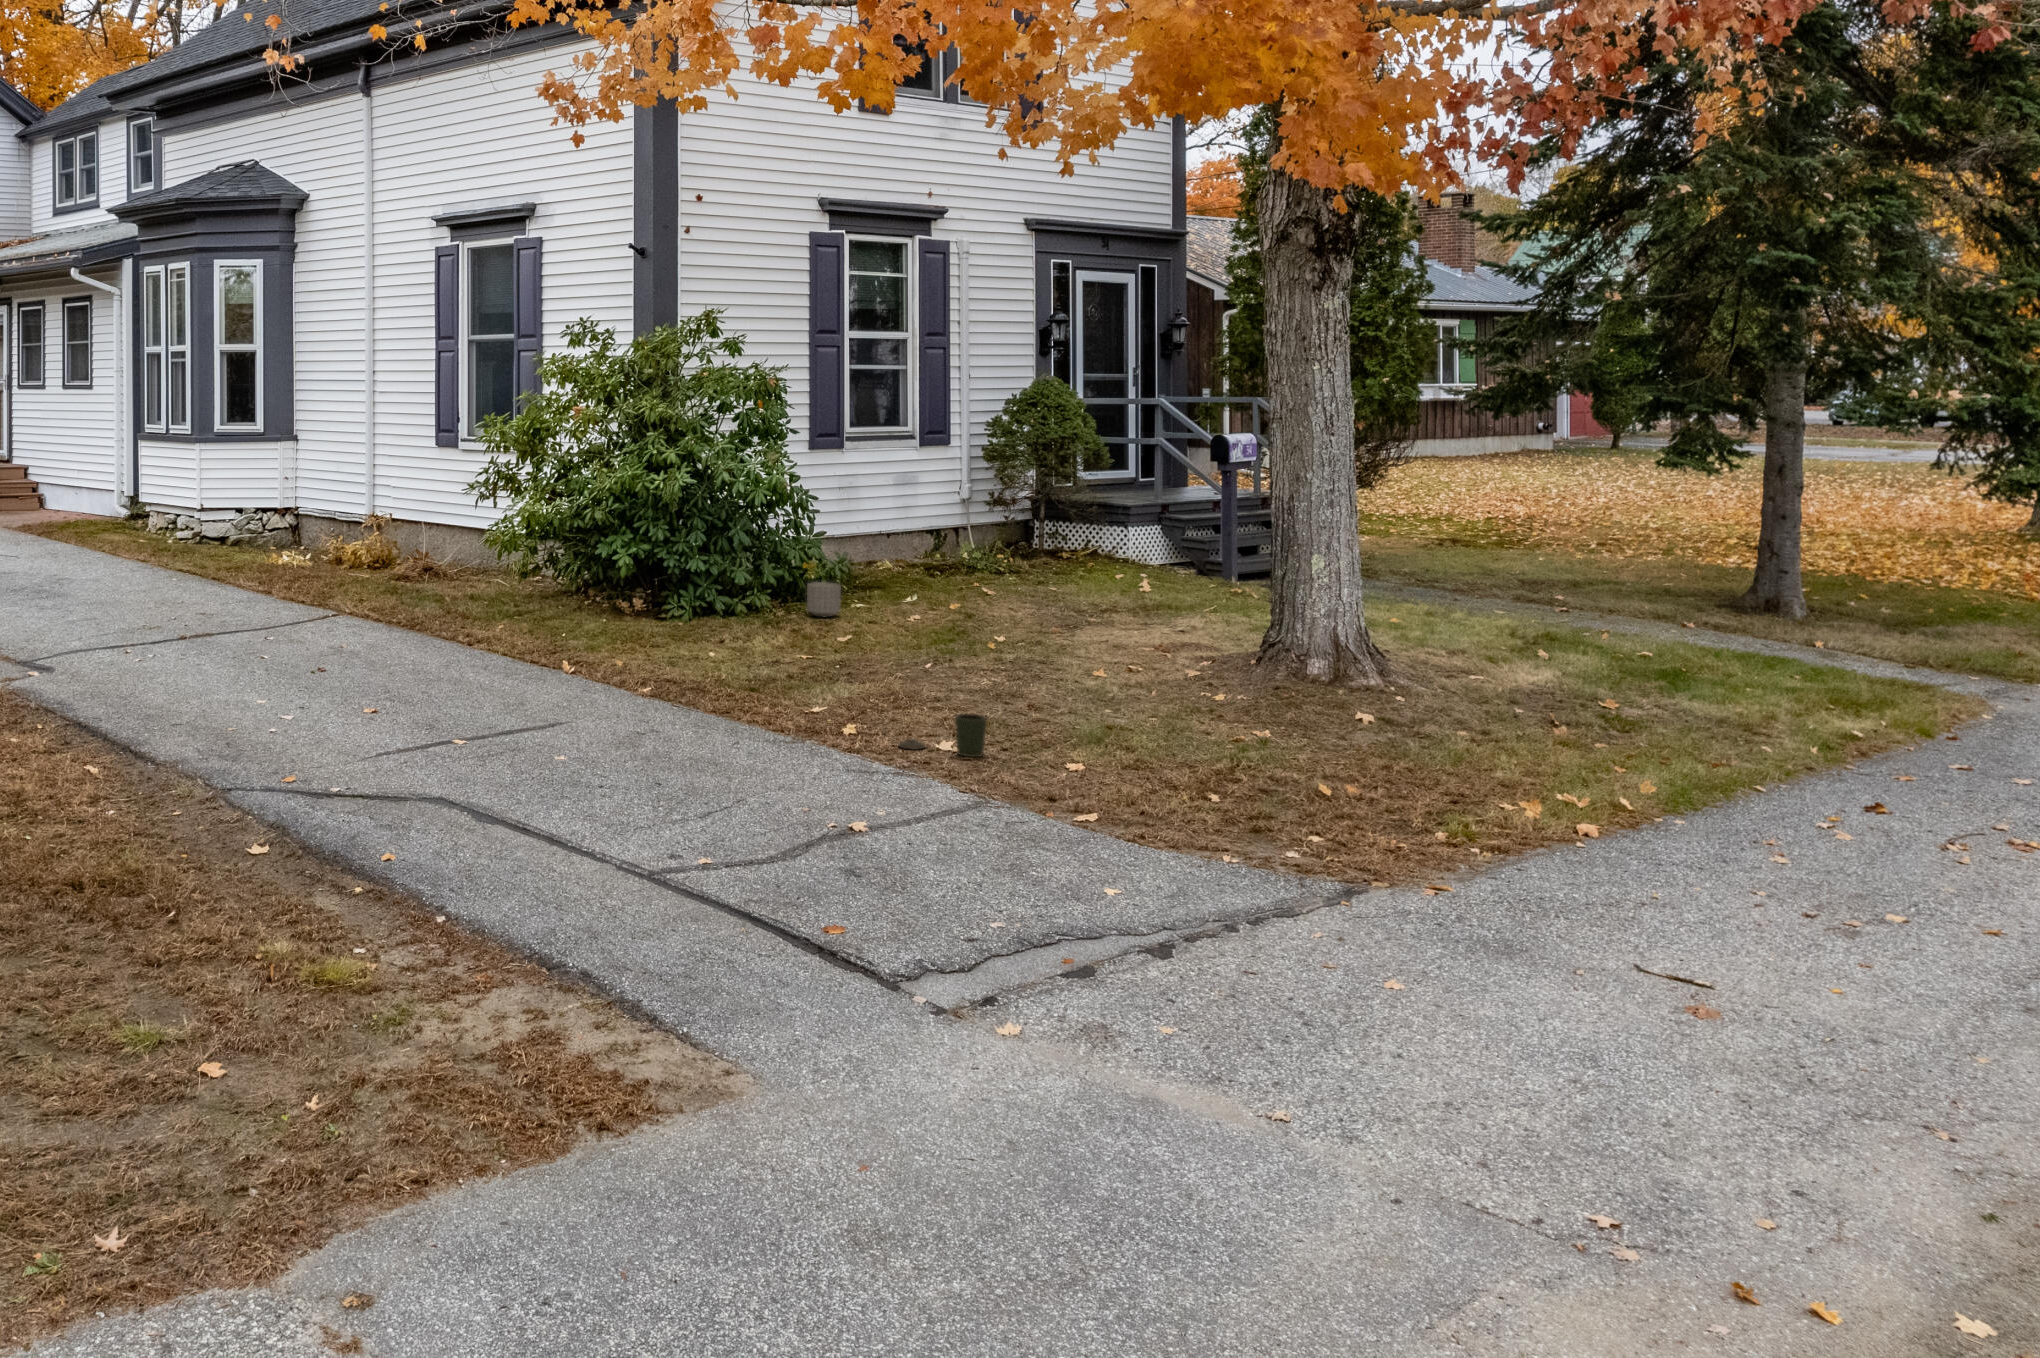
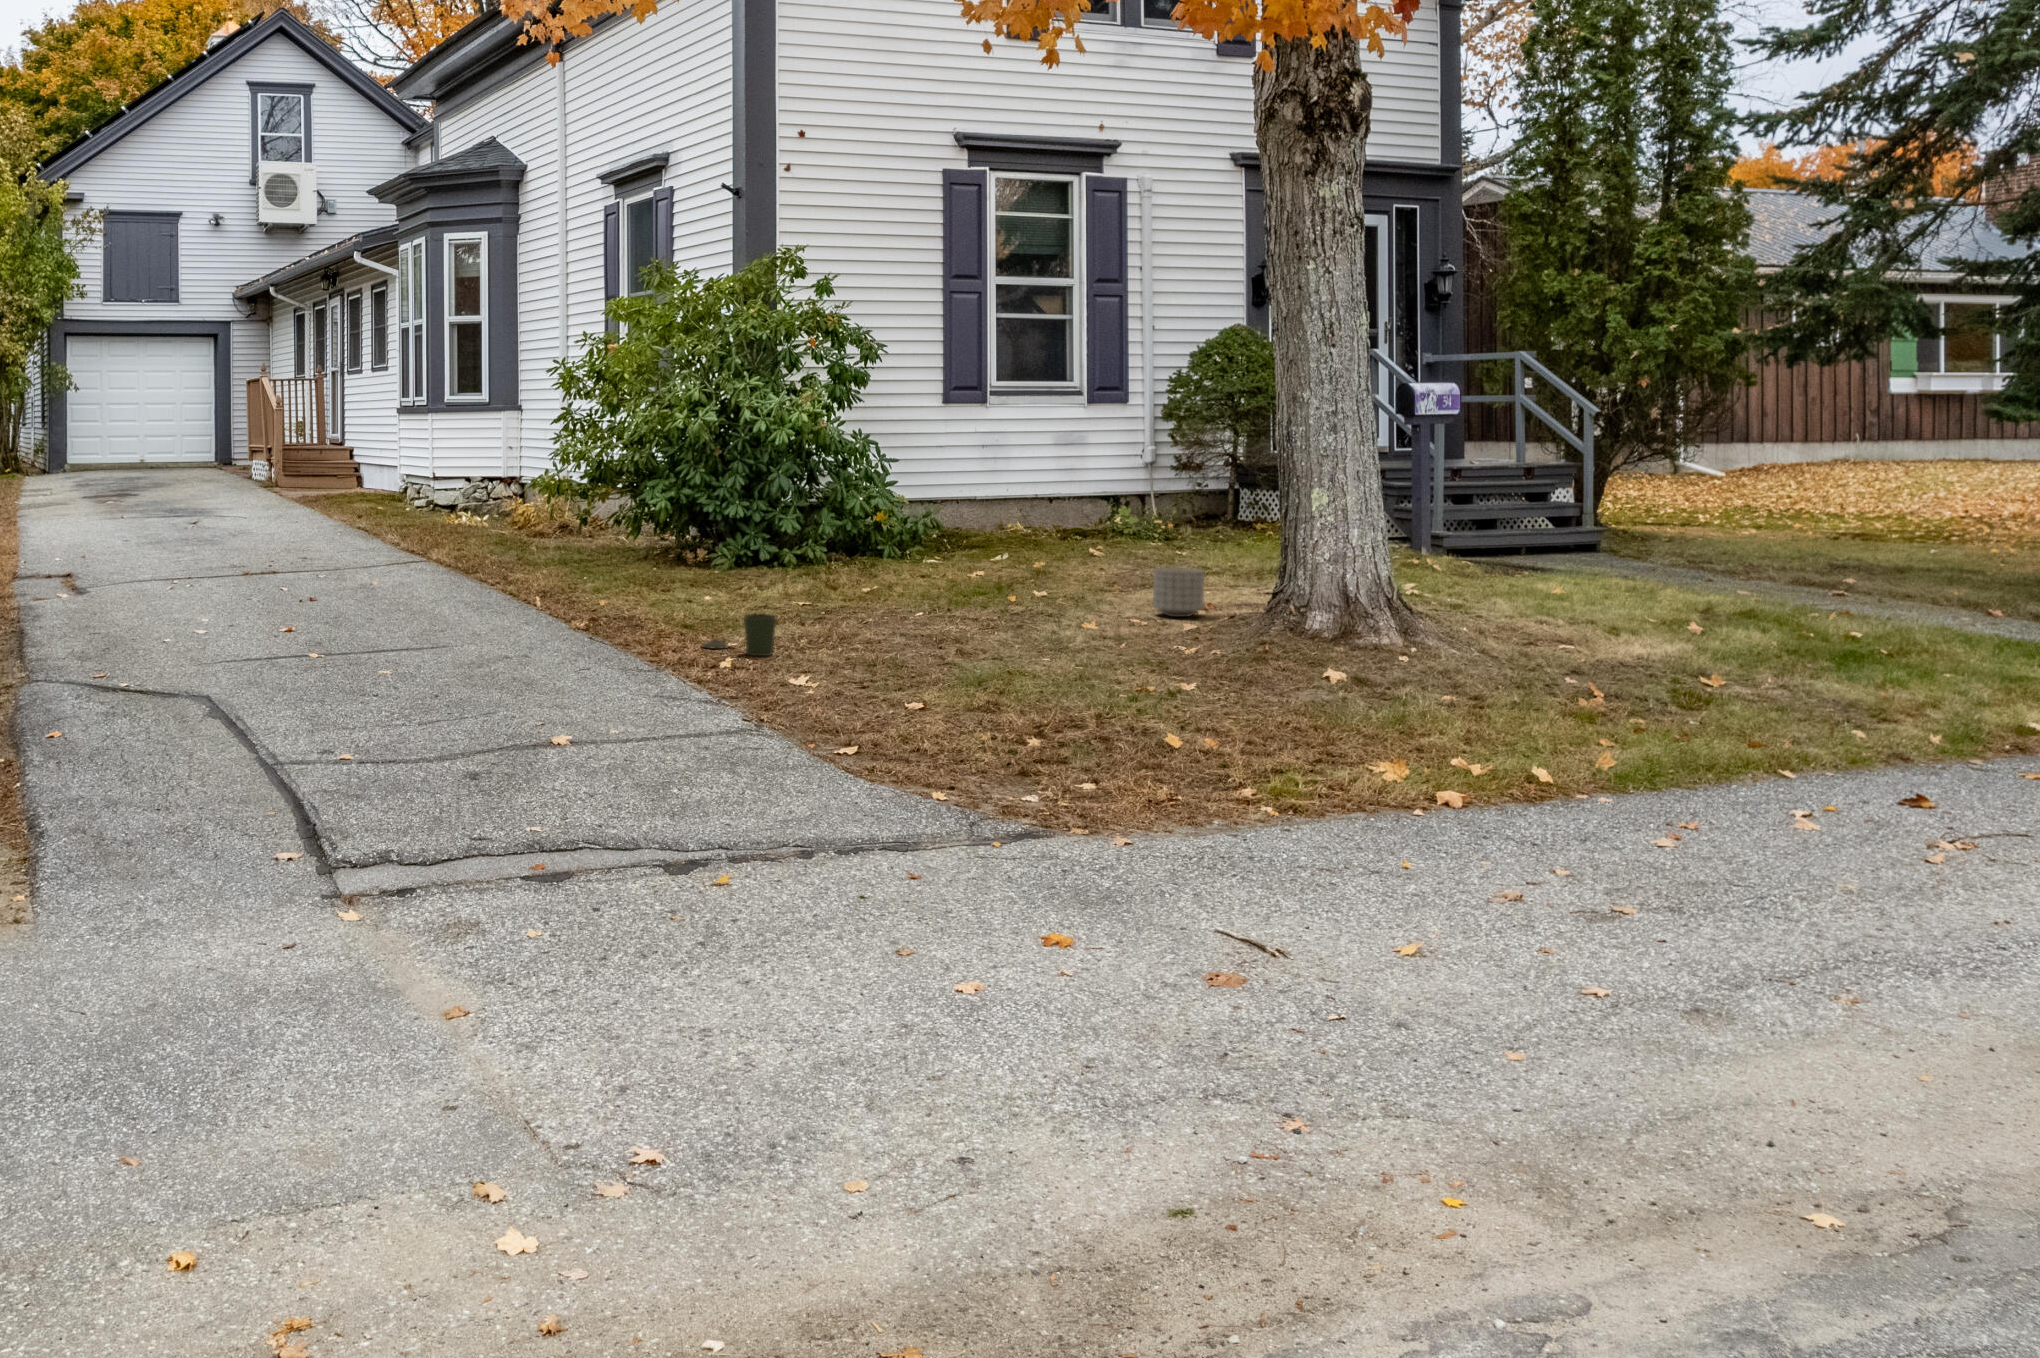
planter: present [807,582,841,618] -> present [1153,567,1204,617]

